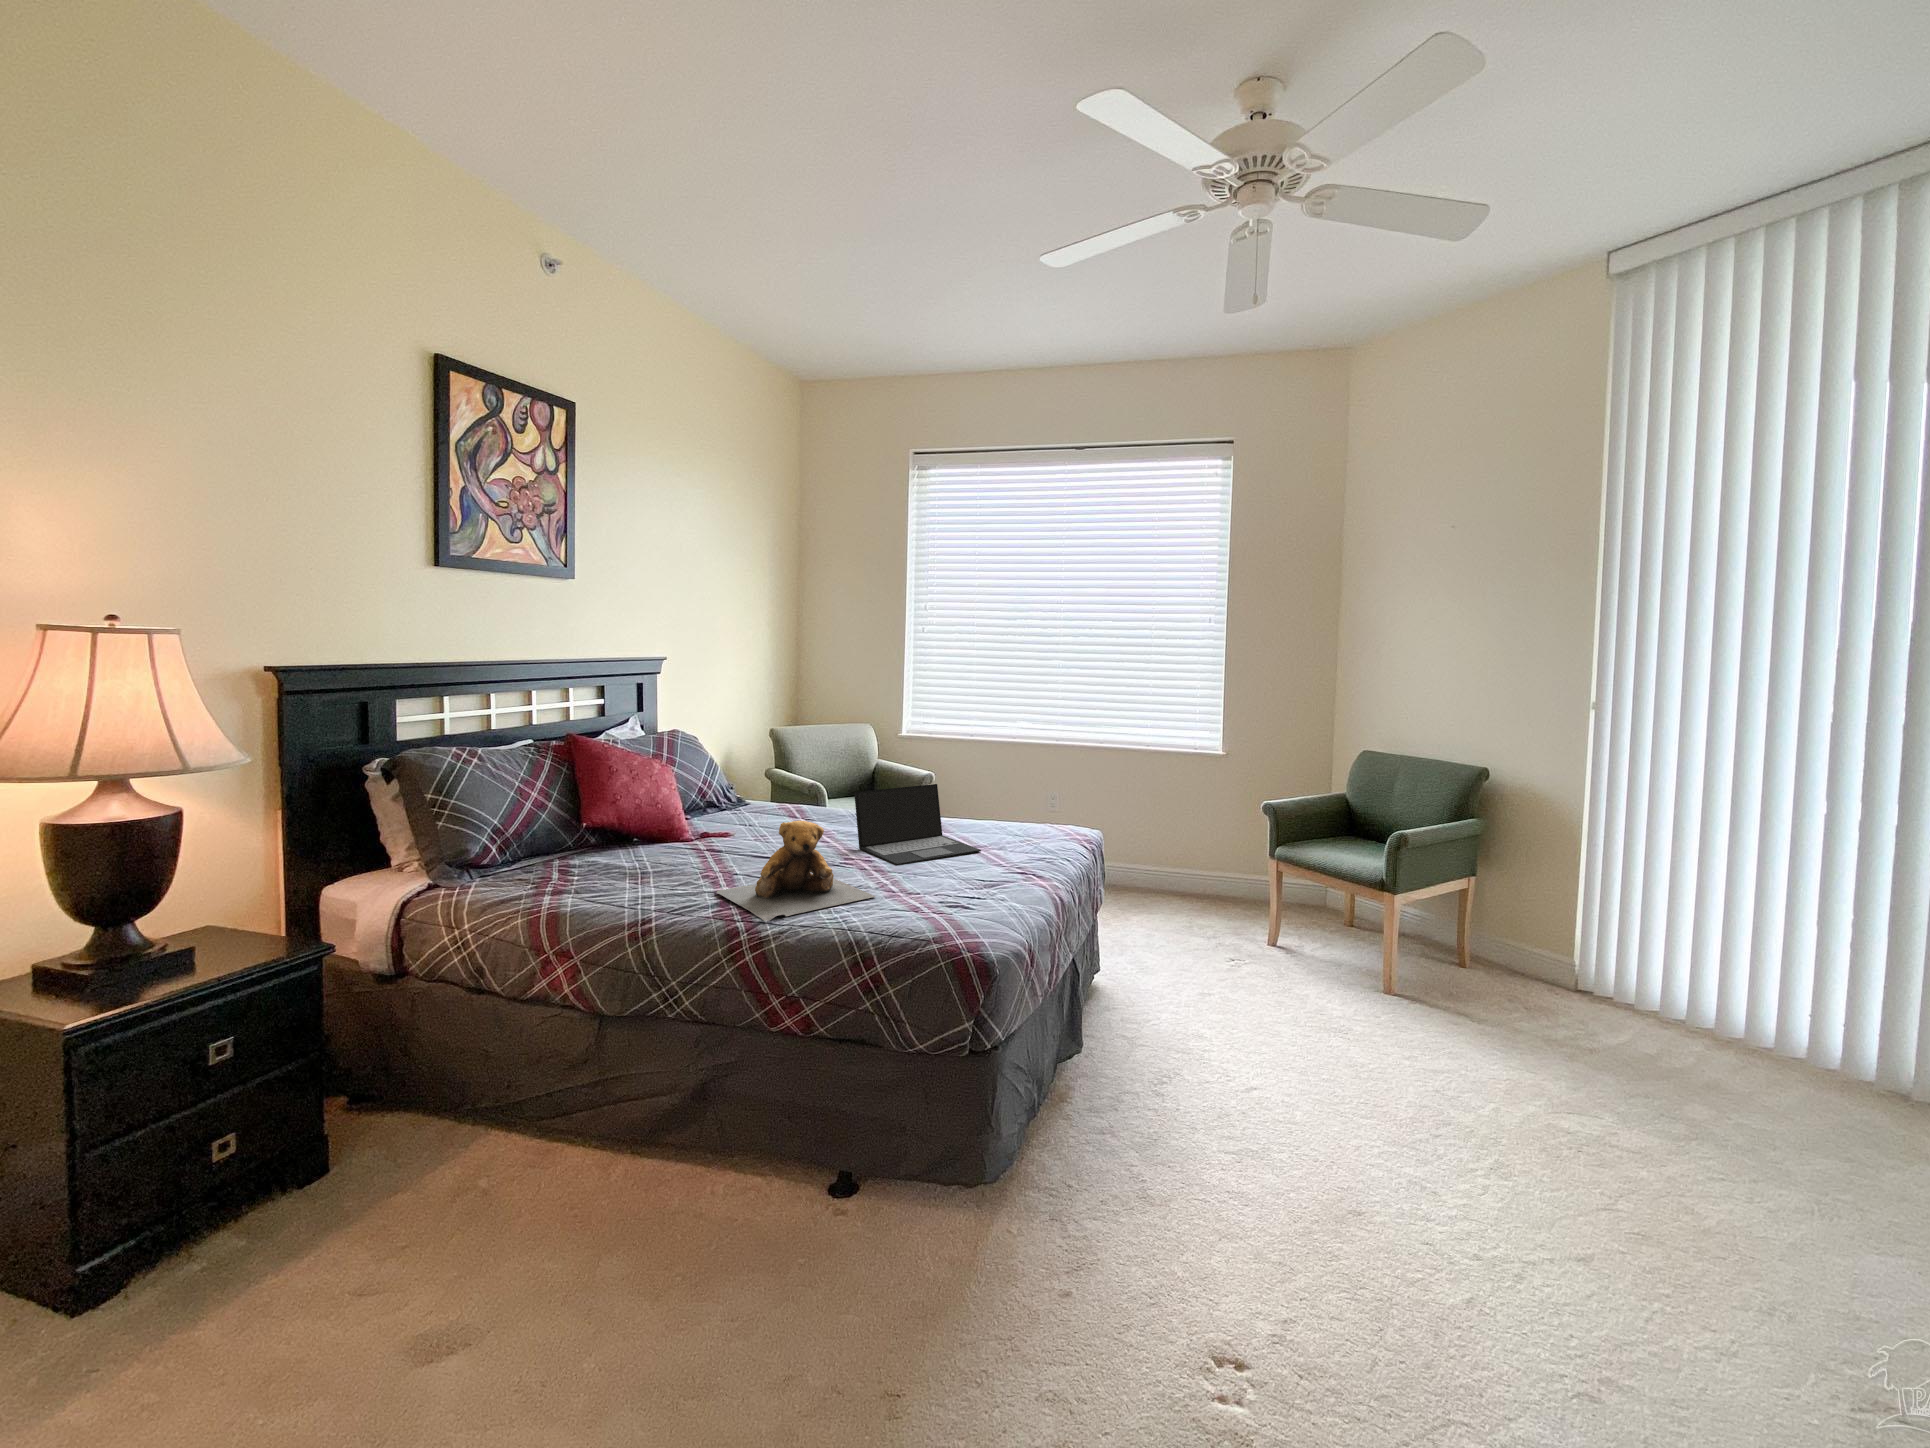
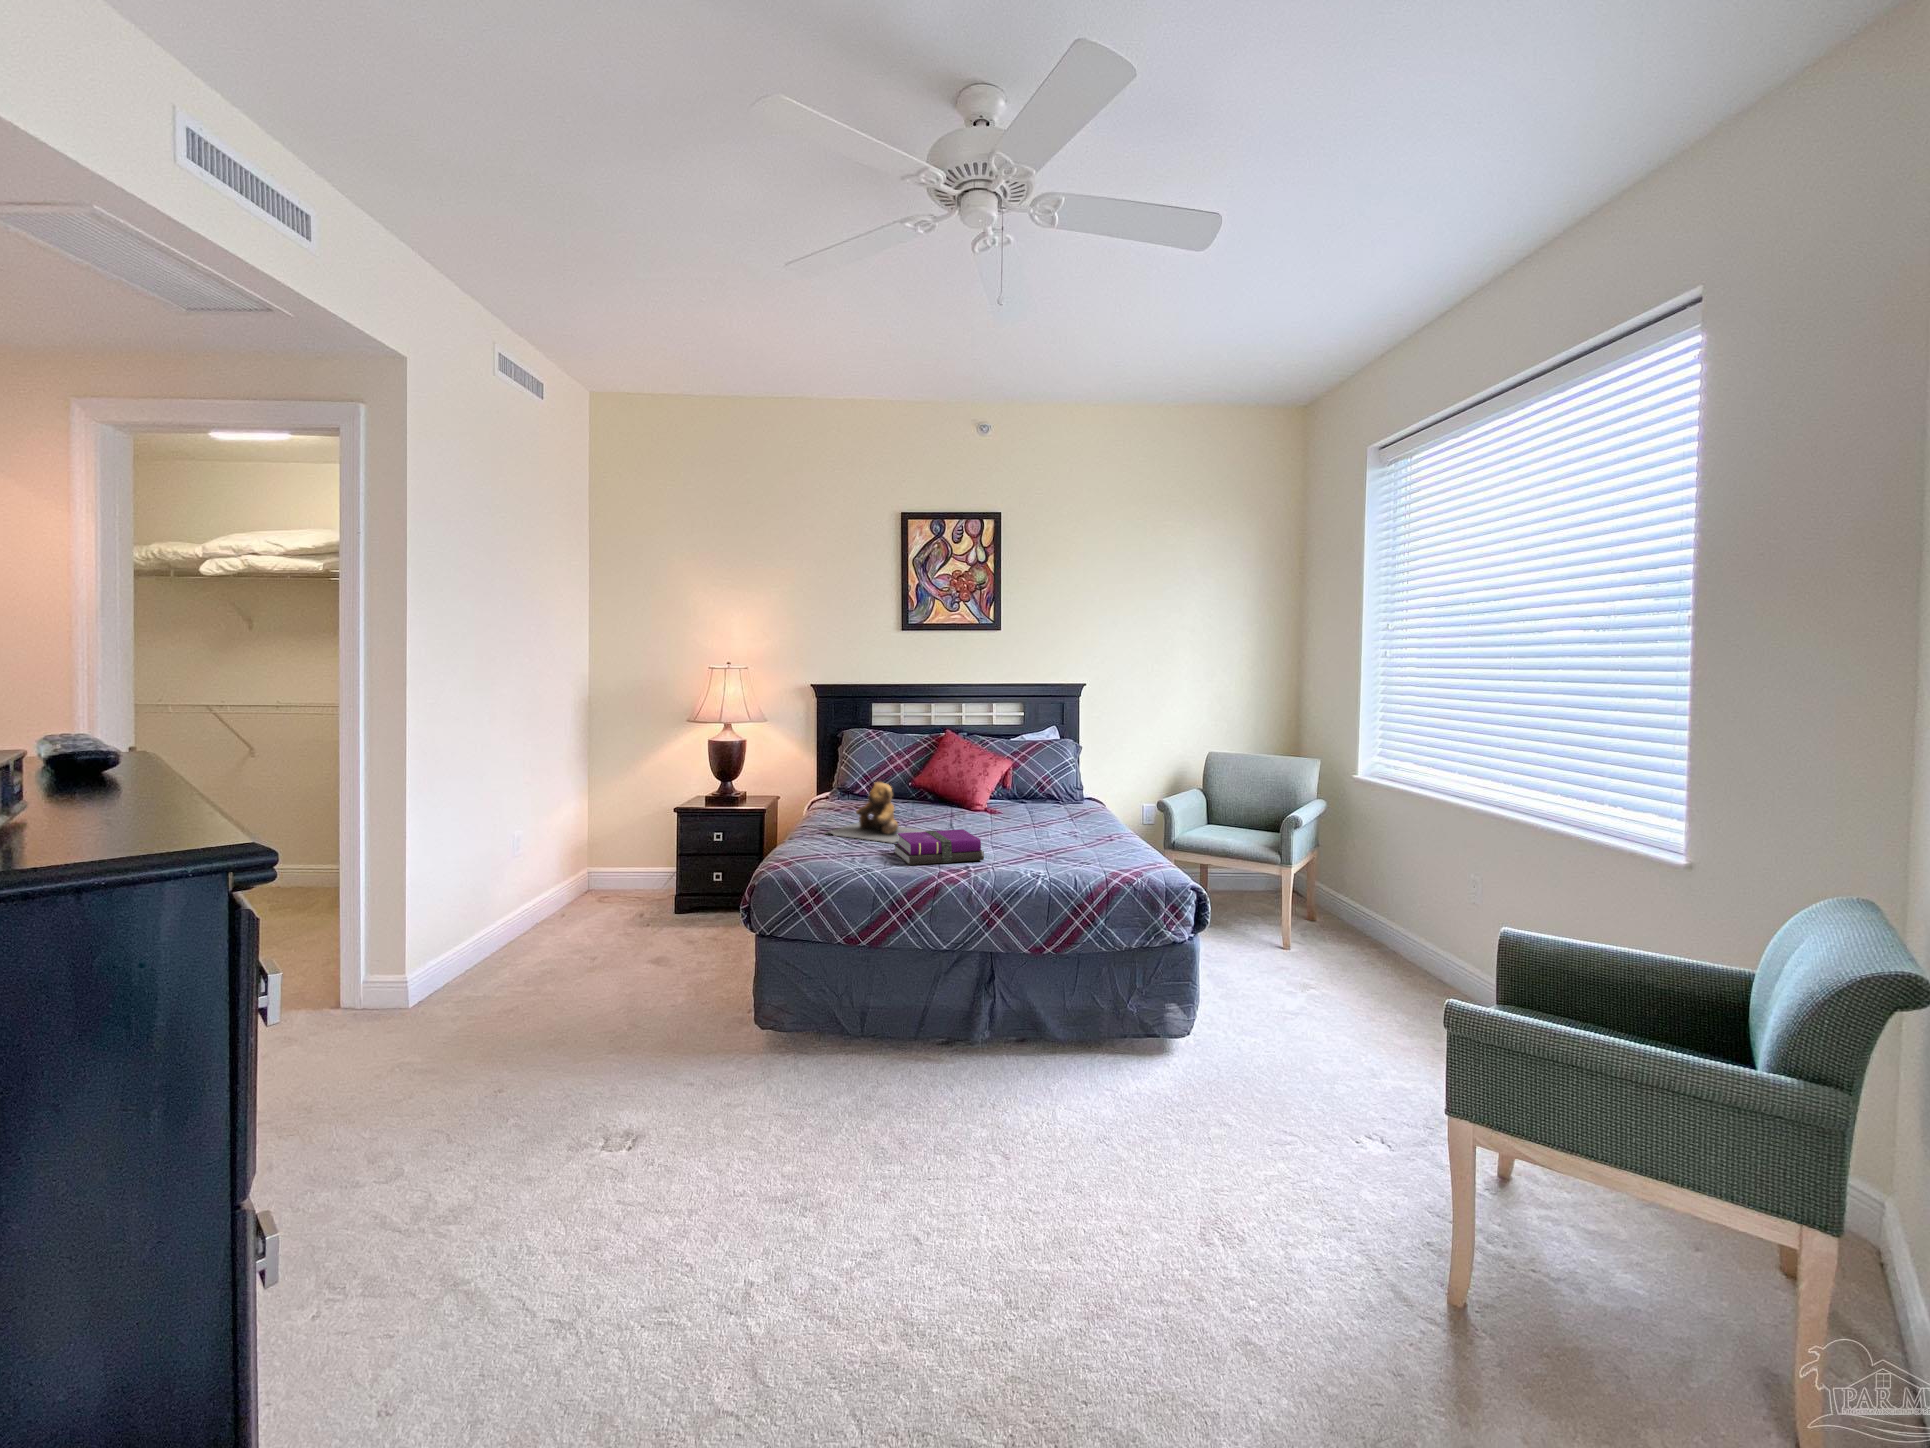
laptop: present [854,784,981,865] -> none [979,785,1088,851]
notebook: none [929,853,1008,907] -> present [894,829,984,865]

